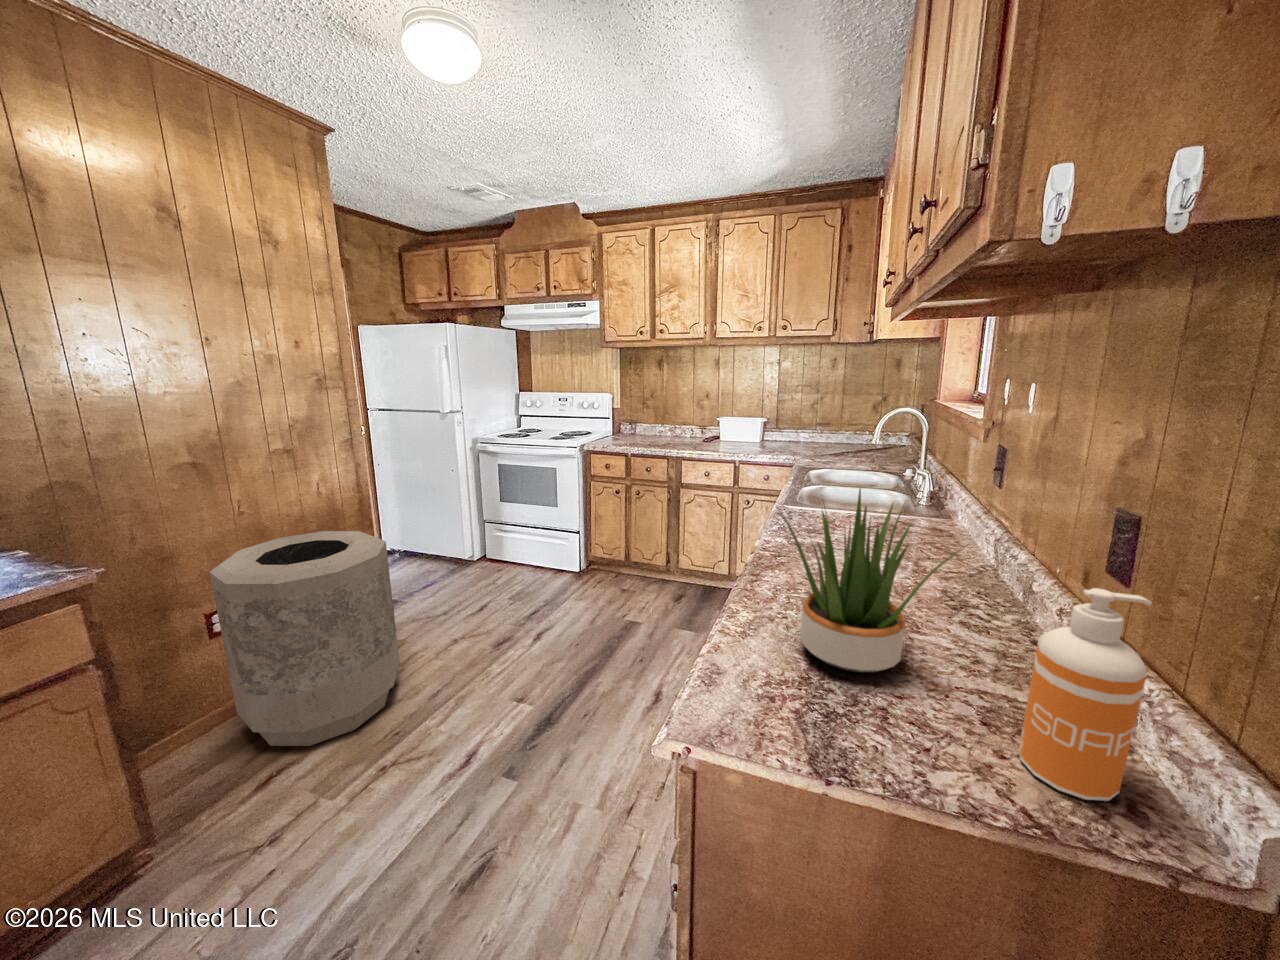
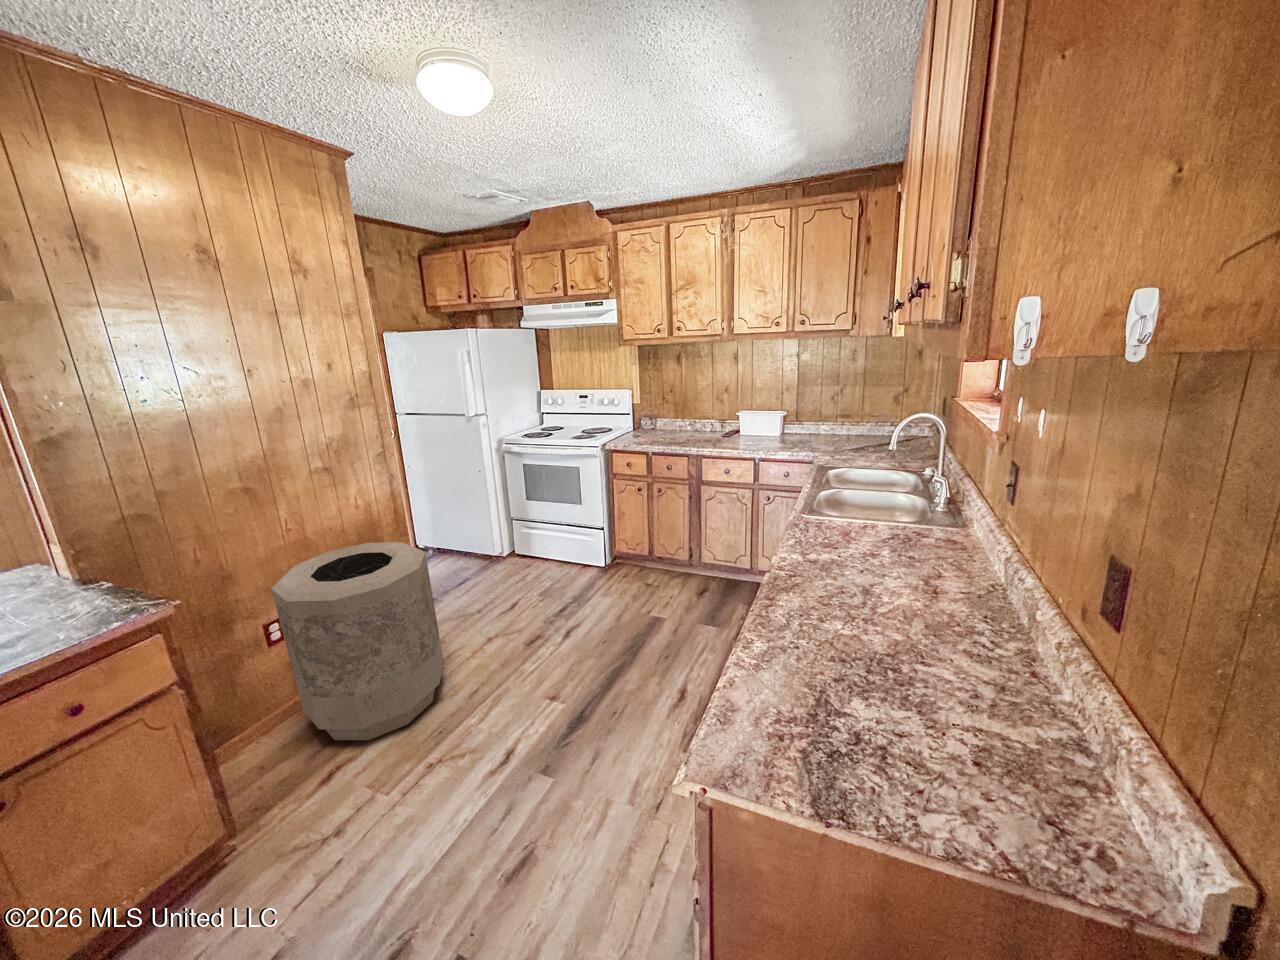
potted plant: present [780,489,965,673] -> none [784,537,966,711]
soap dispenser: present [1019,588,1152,801] -> none [1005,660,1124,847]

